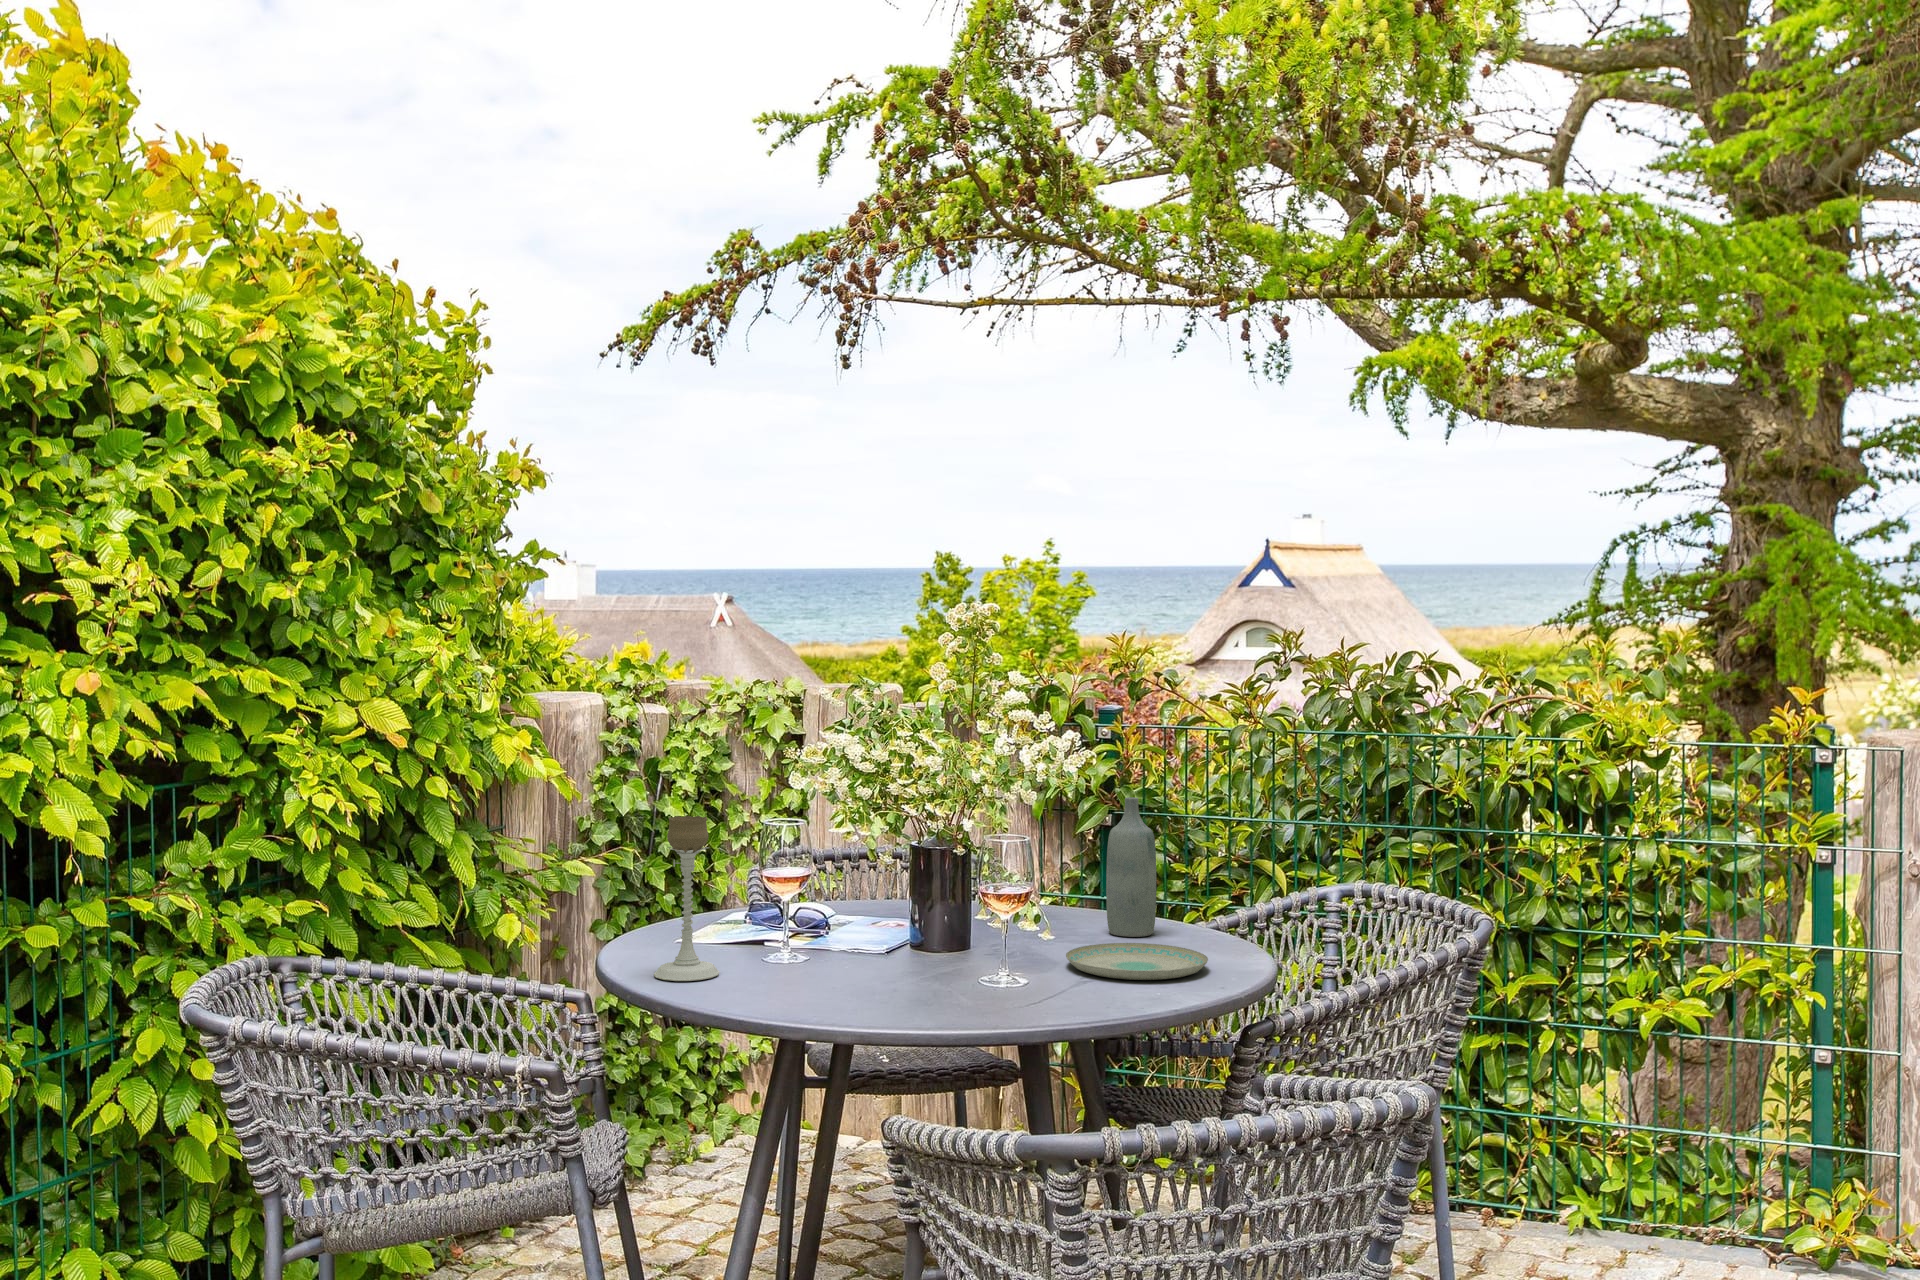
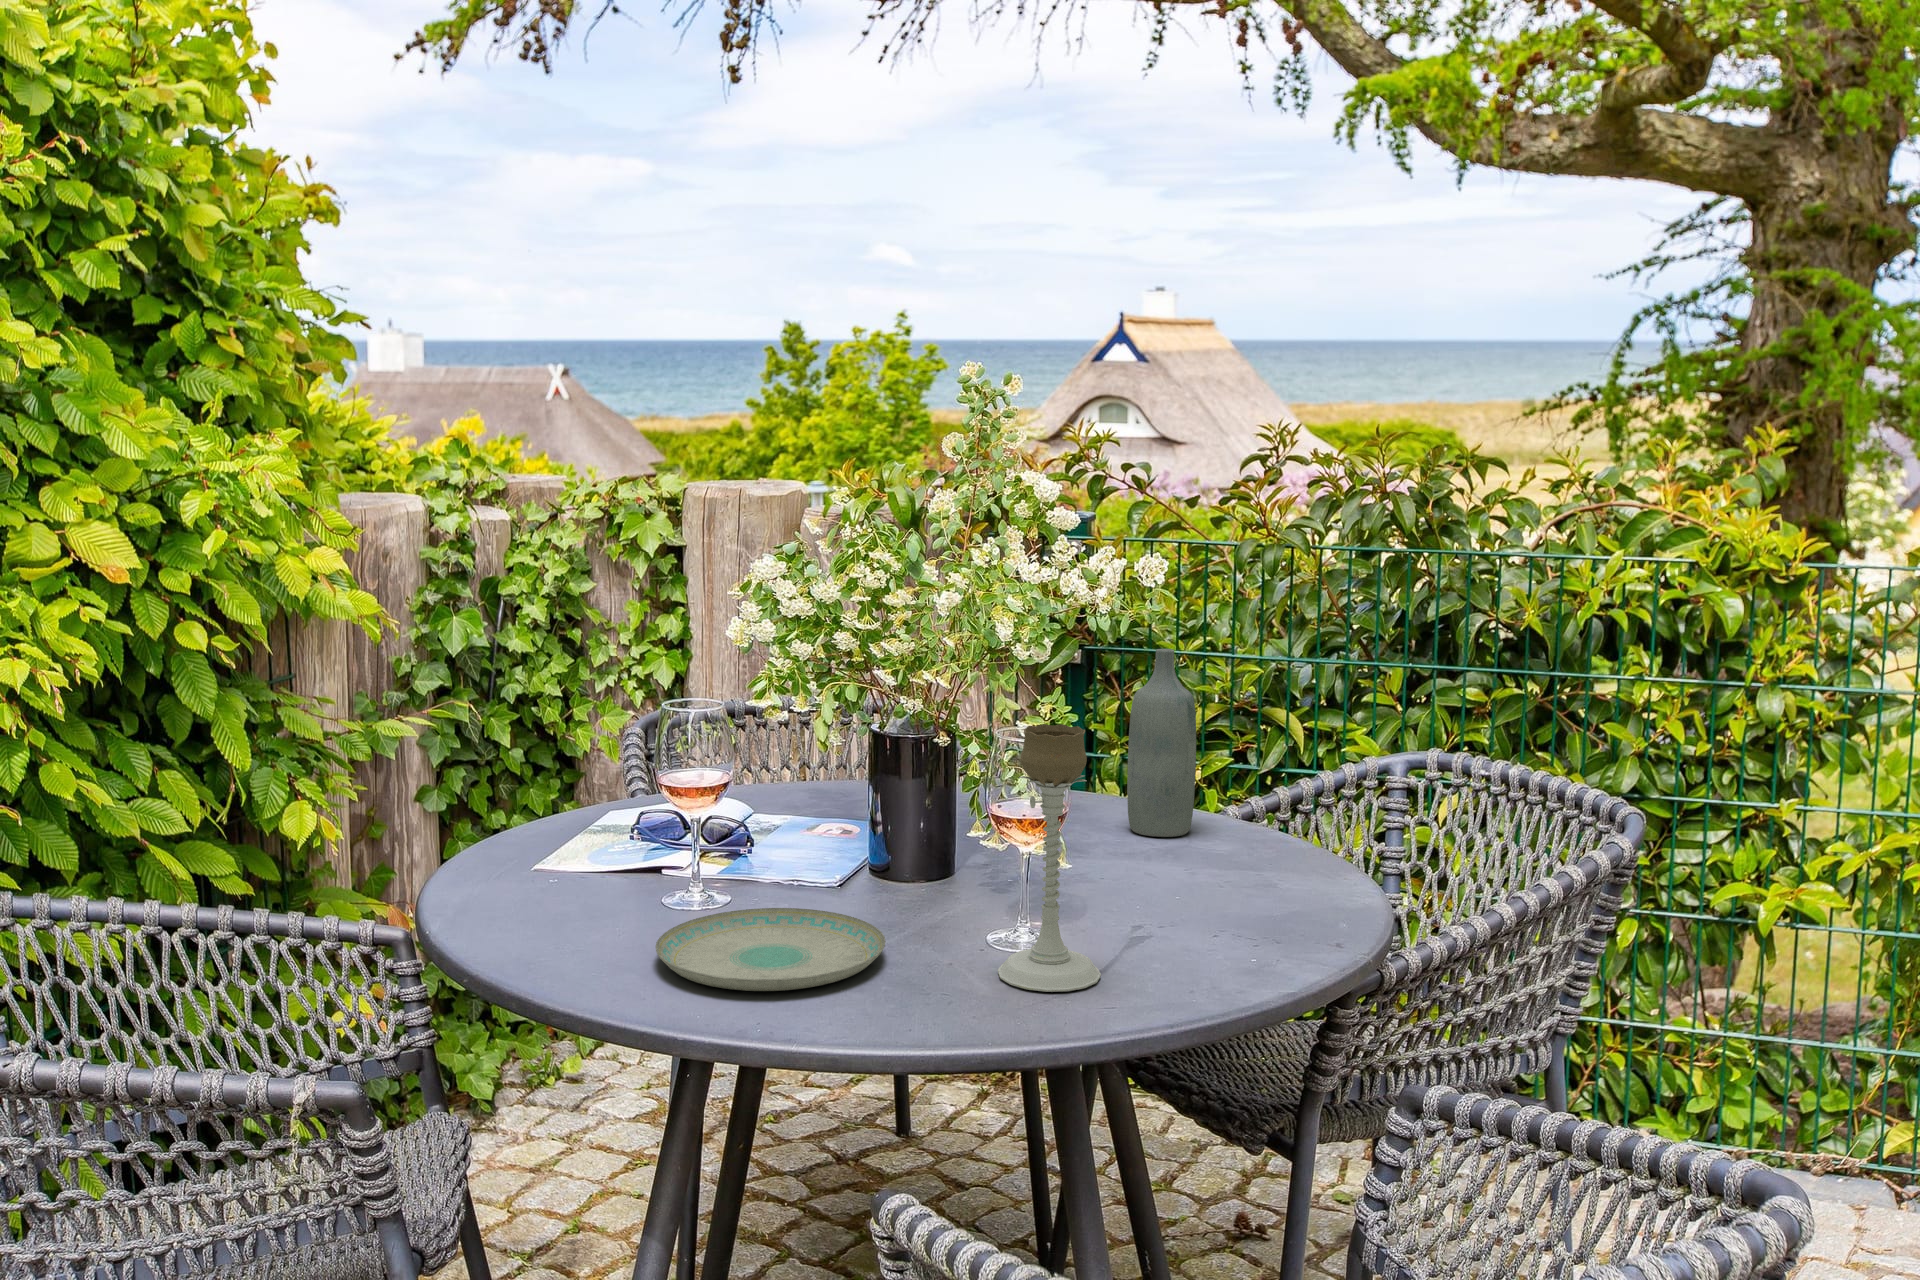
candle holder: present [654,816,720,981] -> present [998,724,1101,992]
plate: present [1066,943,1208,980] -> present [656,908,886,991]

